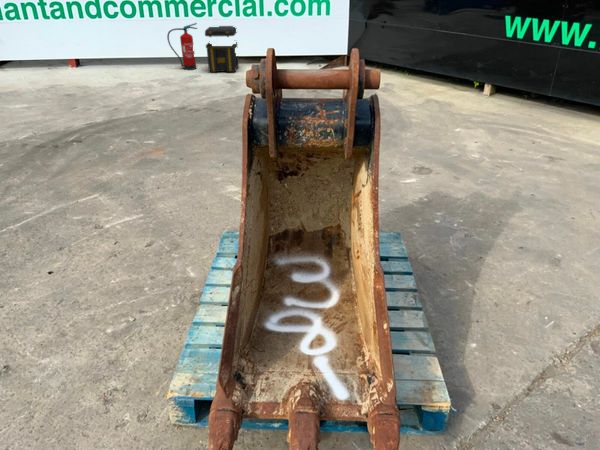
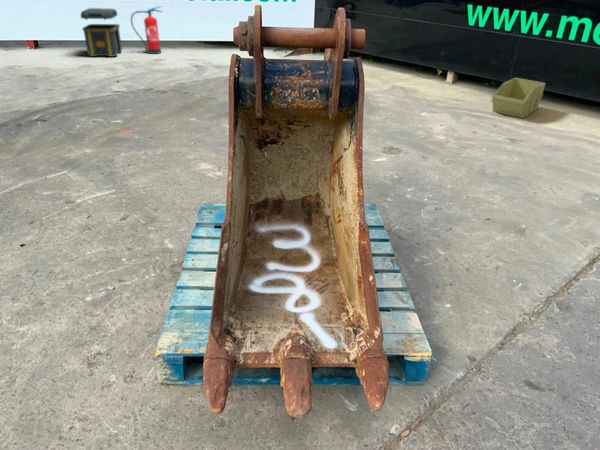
toolbox: present [205,26,239,72] -> present [81,8,122,57]
storage bin: none [530,90,588,133] -> present [492,78,545,118]

